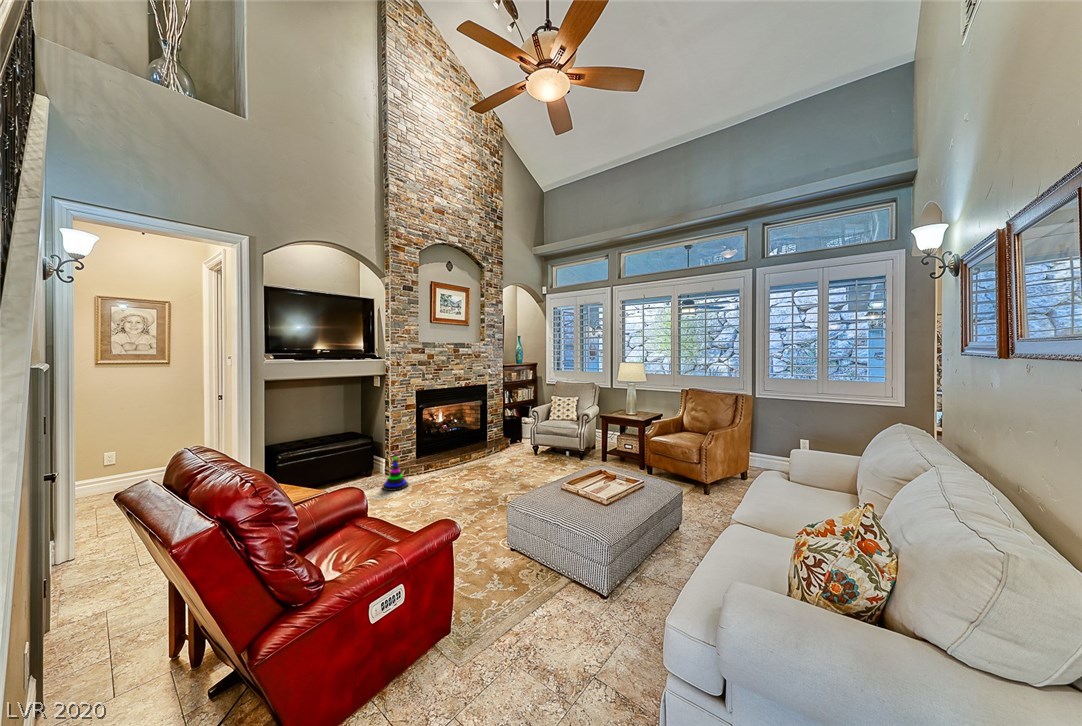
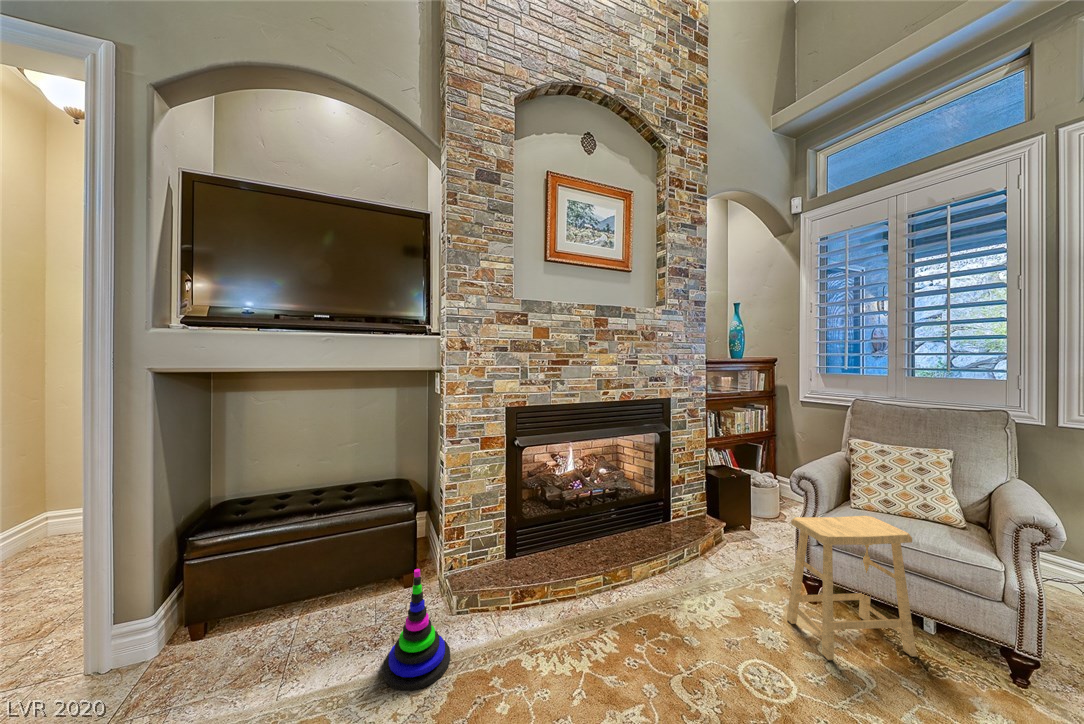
footstool: none [527,421,562,466] -> present [787,516,917,660]

